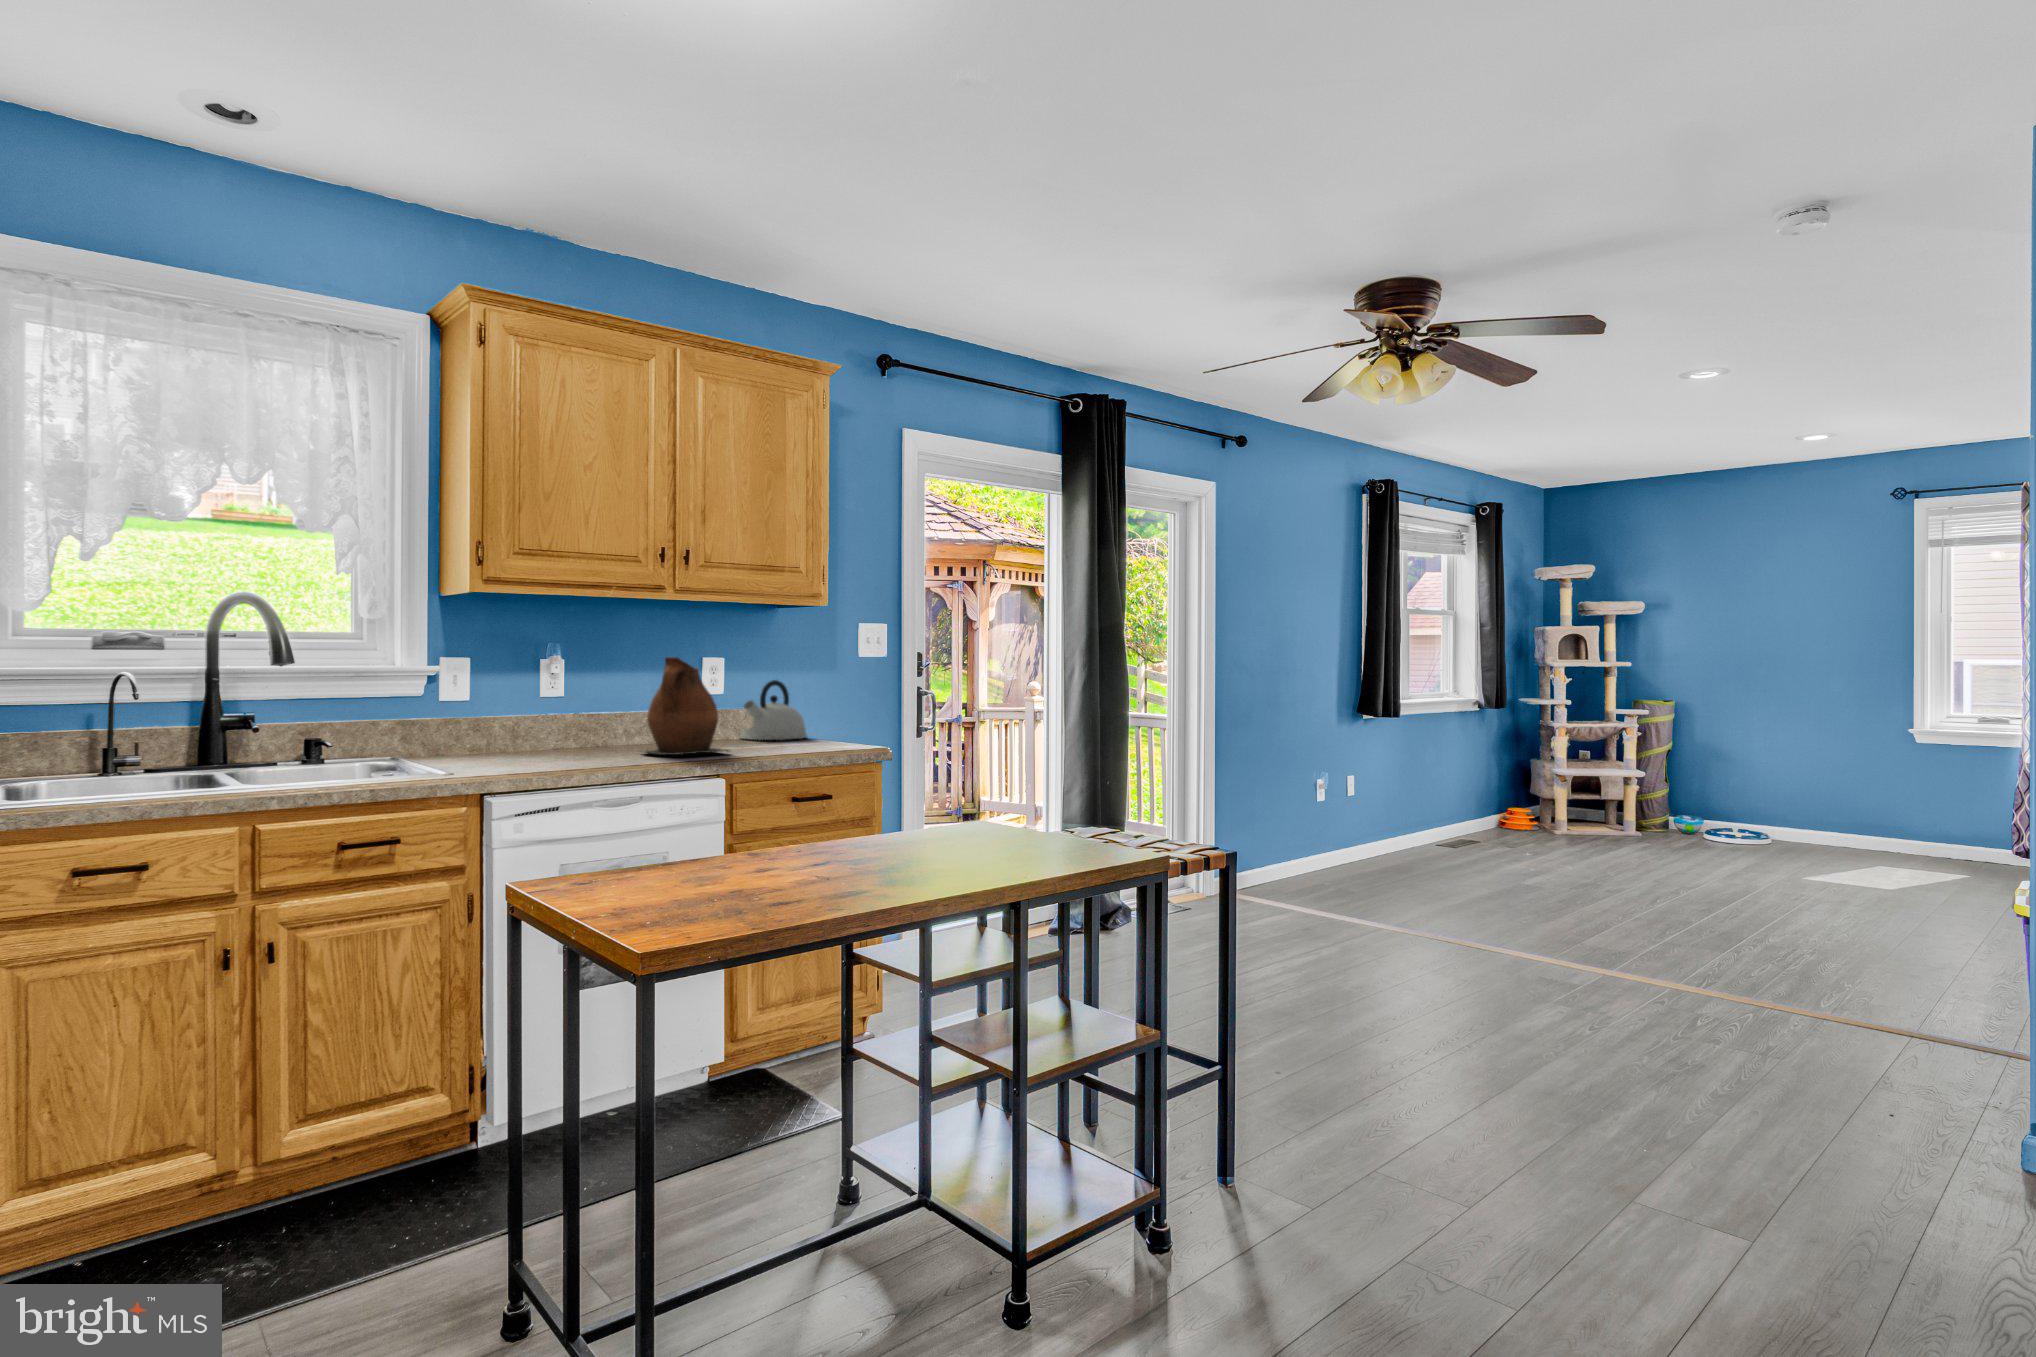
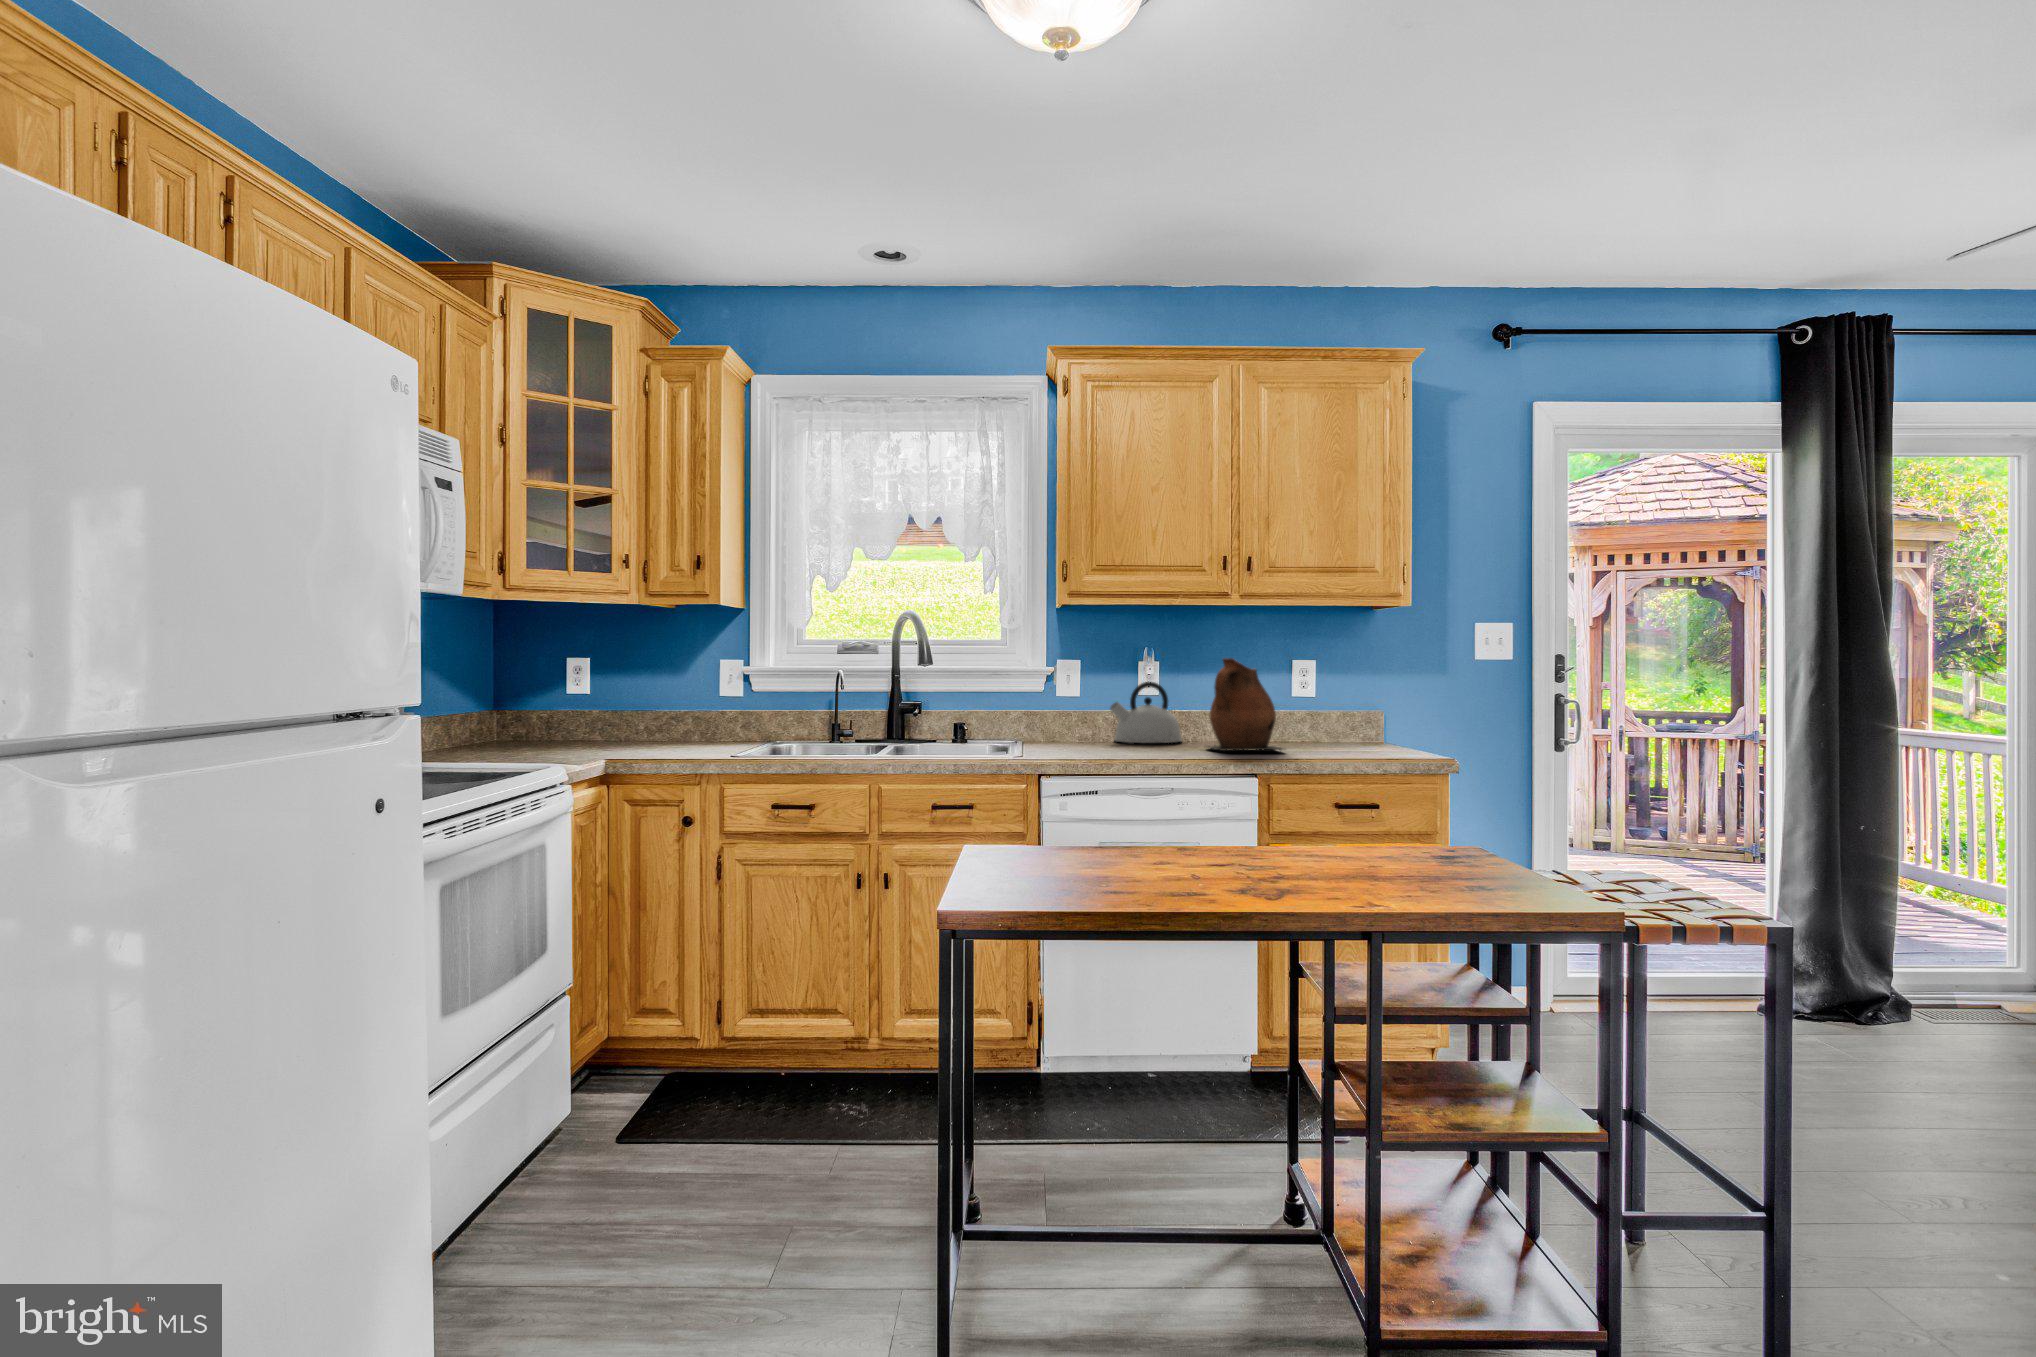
kettle: present [741,680,807,740] -> present [1110,681,1182,743]

